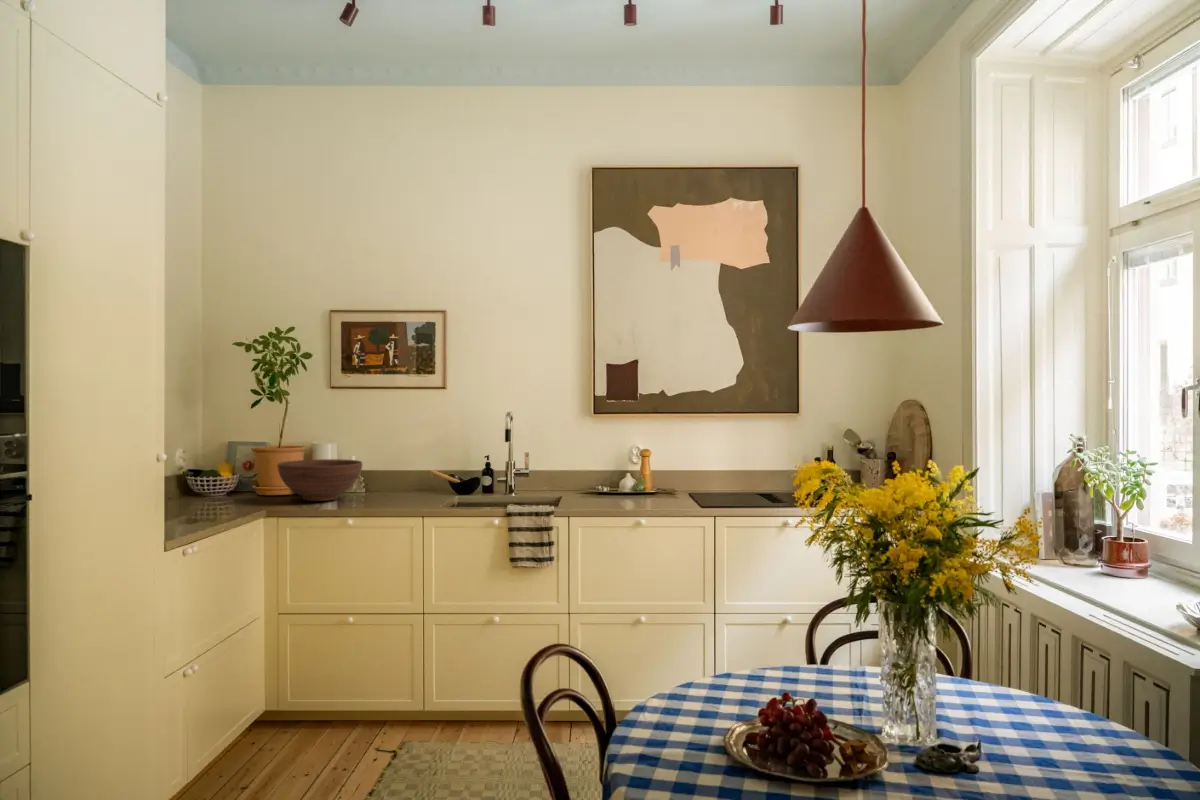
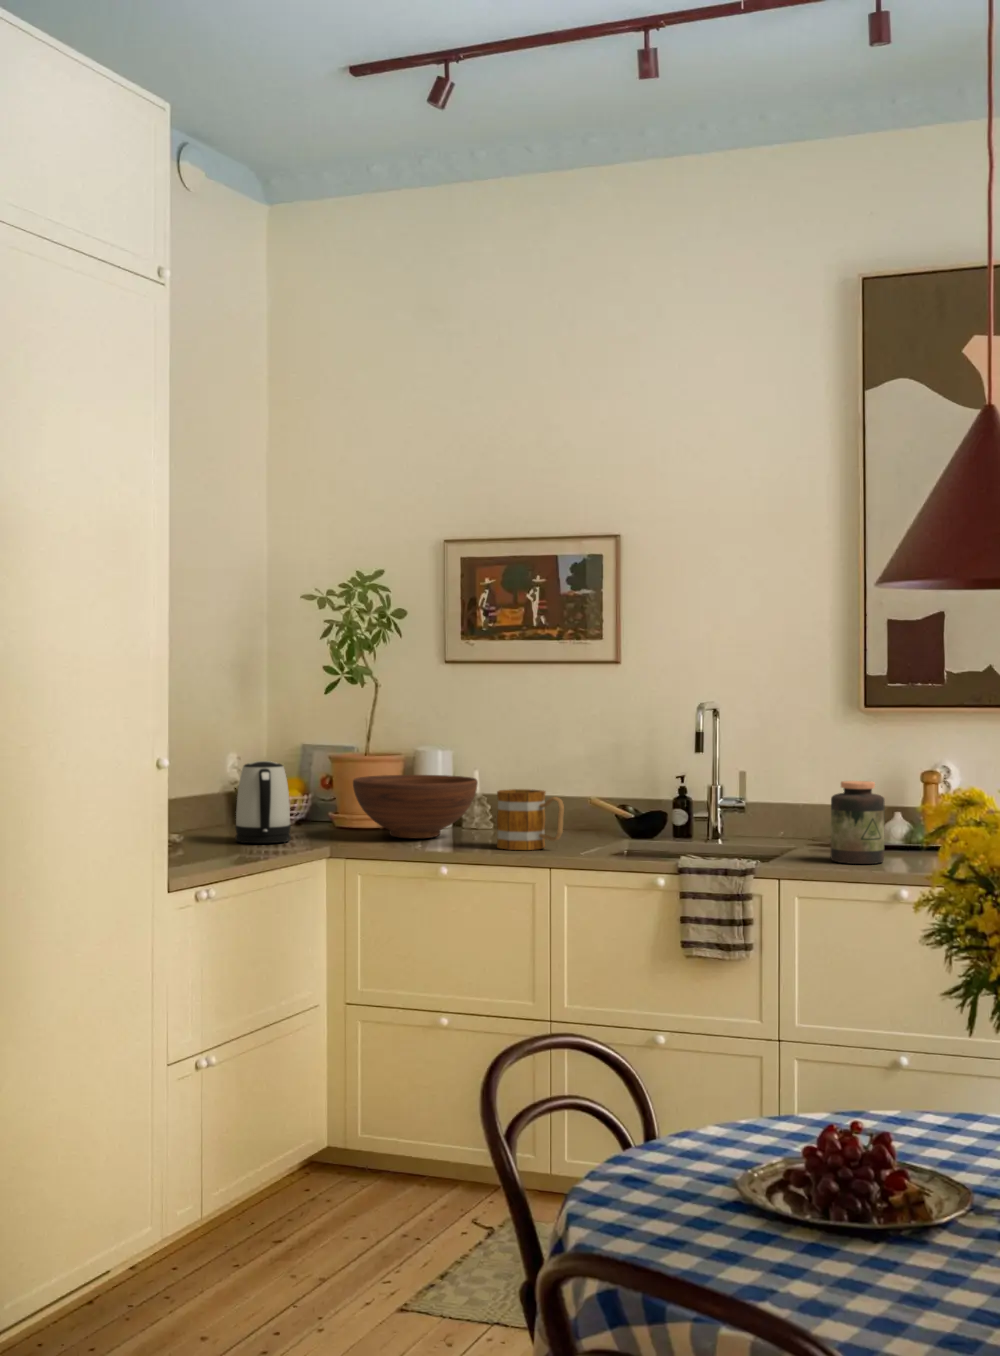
kettle: none [194,454,236,511] -> present [235,761,291,843]
jar: none [590,456,621,505] -> present [831,781,885,864]
mug: none [383,467,428,506] -> present [497,789,564,850]

